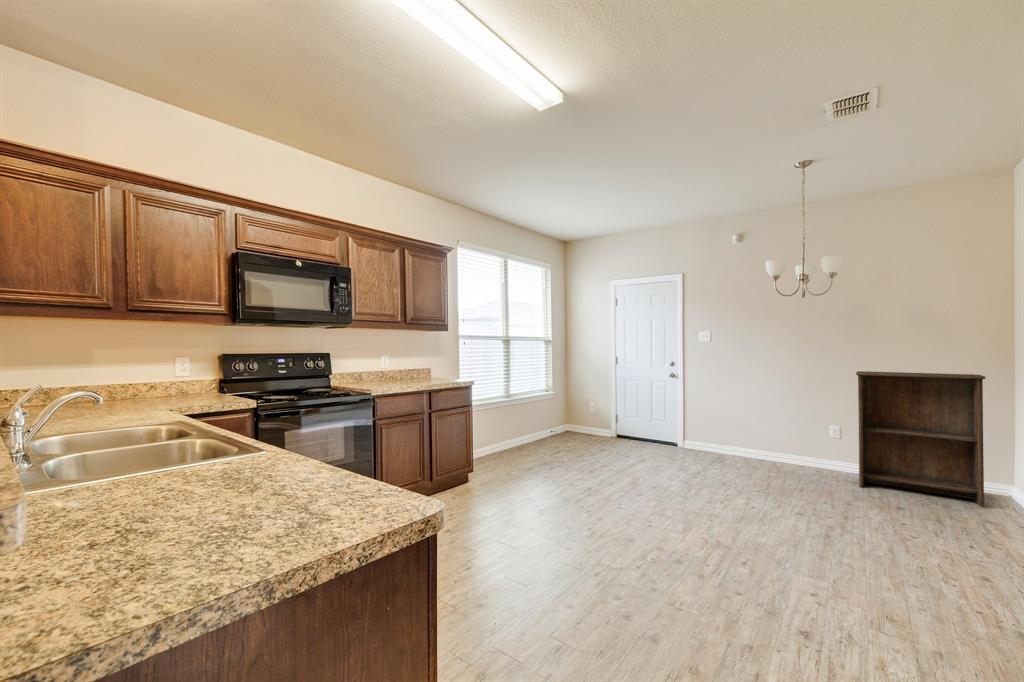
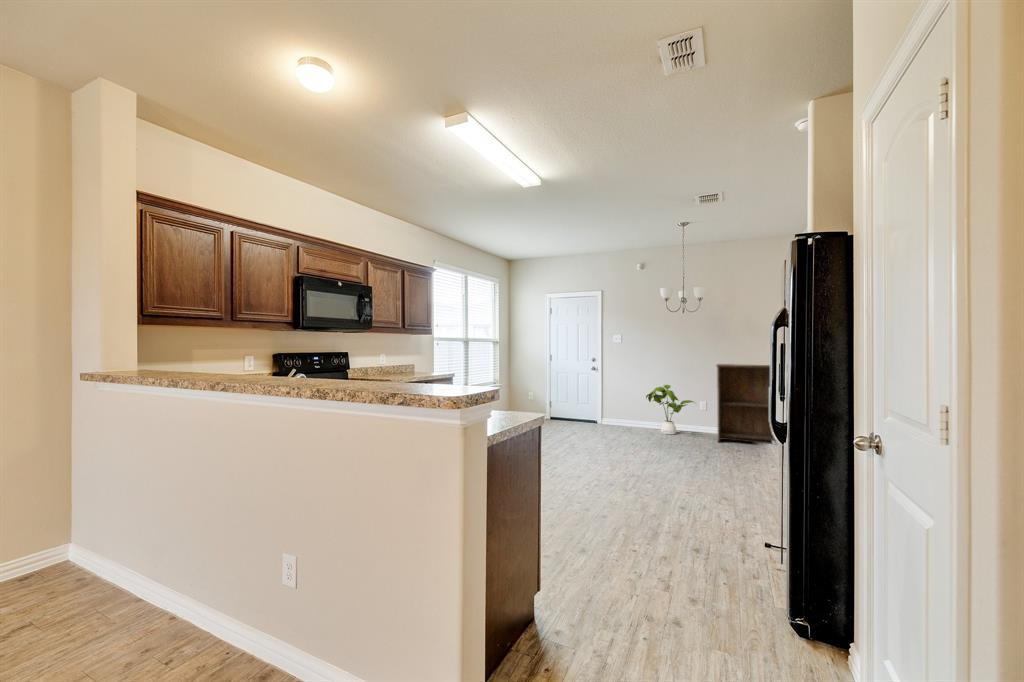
house plant: none [745,399,824,469] -> present [646,385,693,434]

